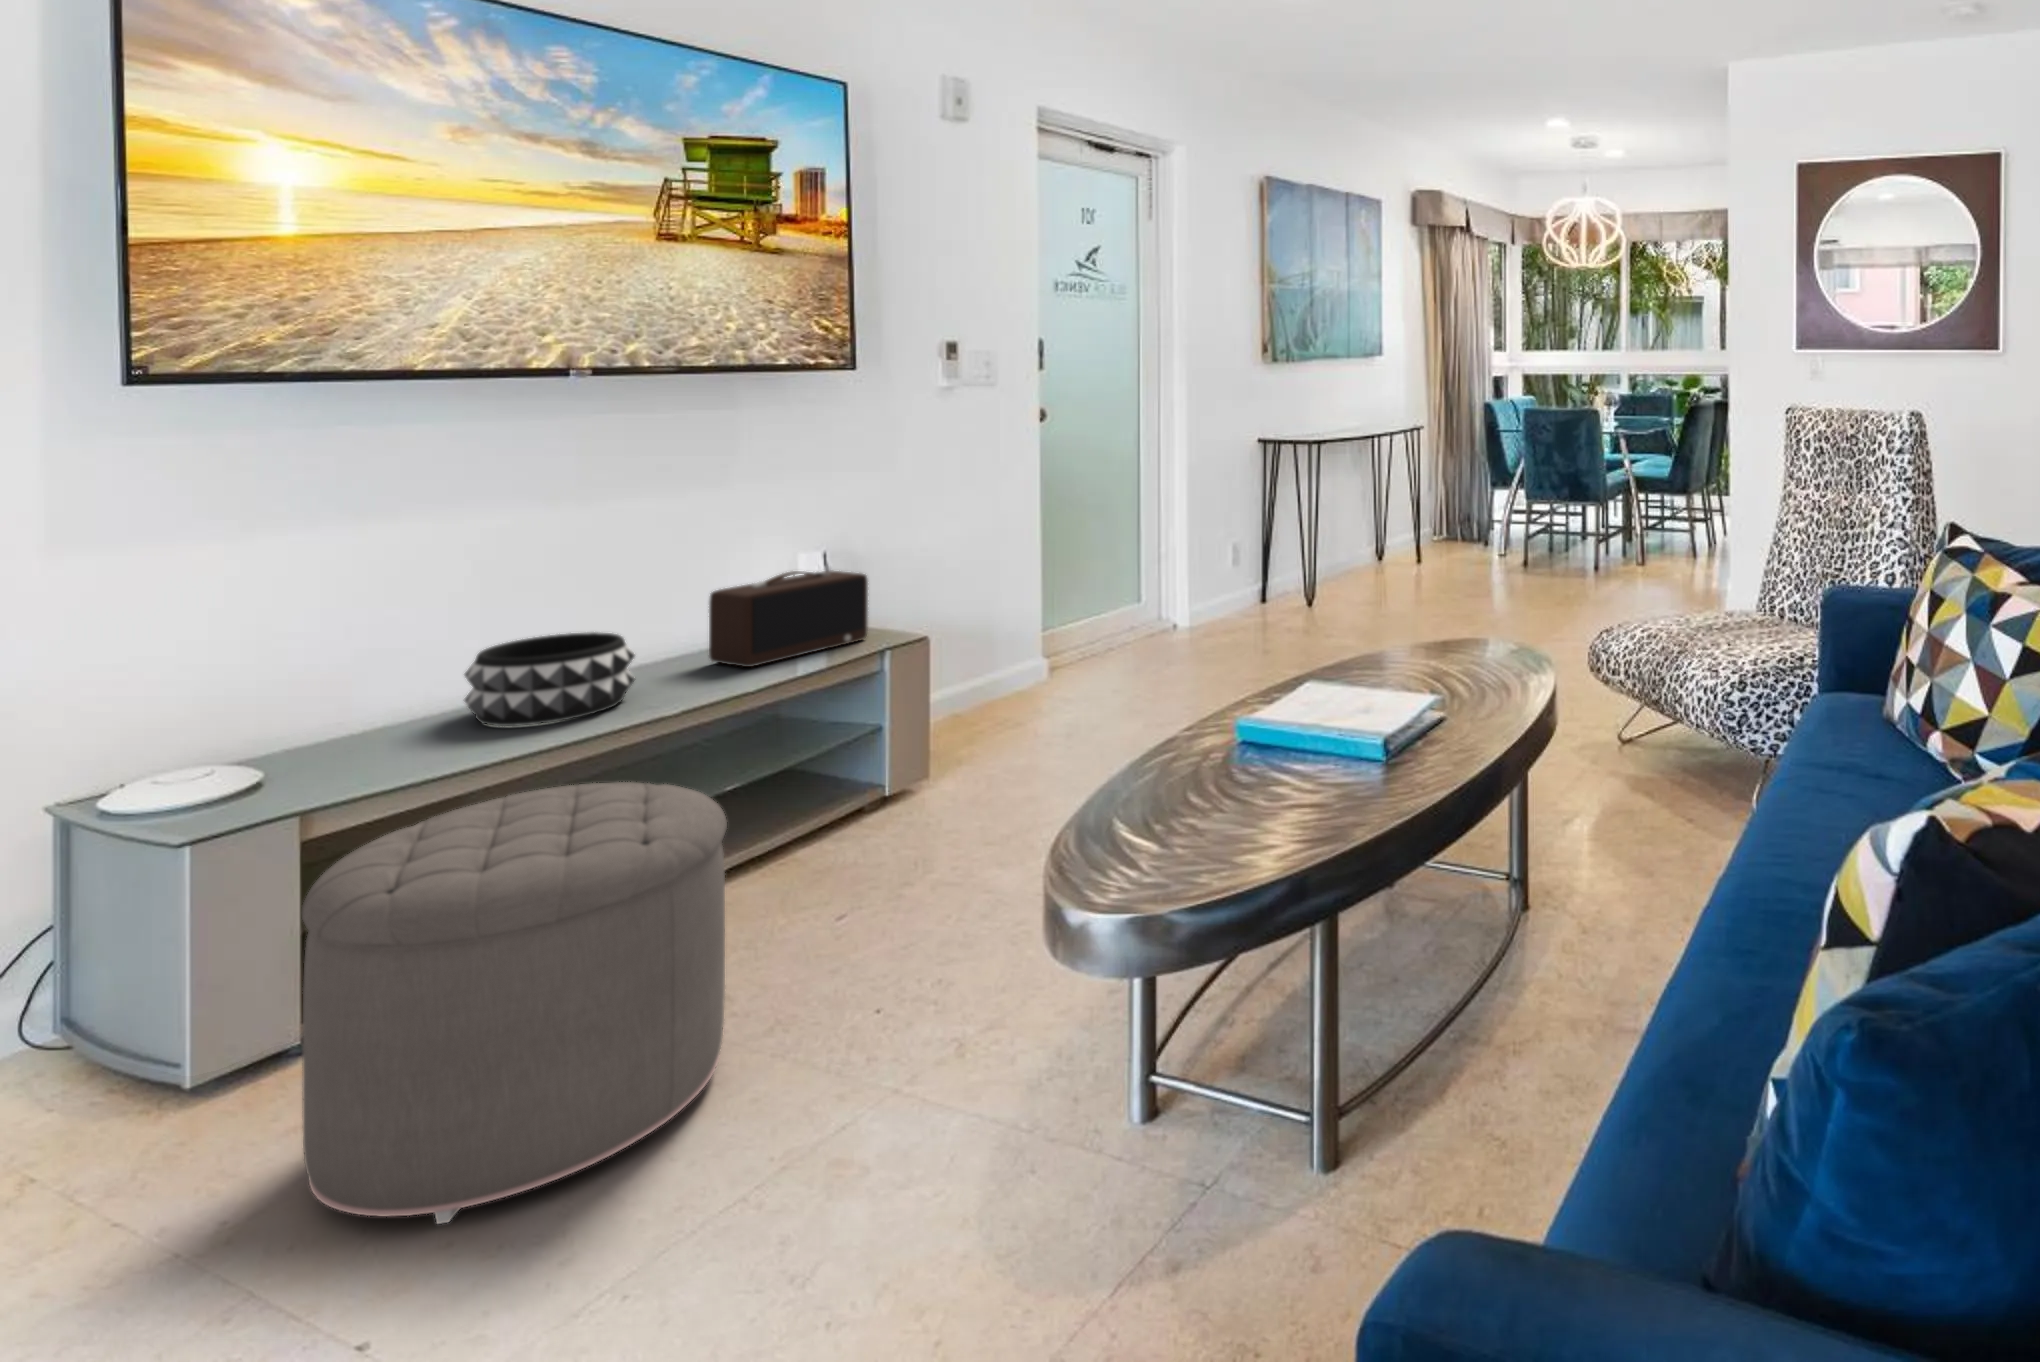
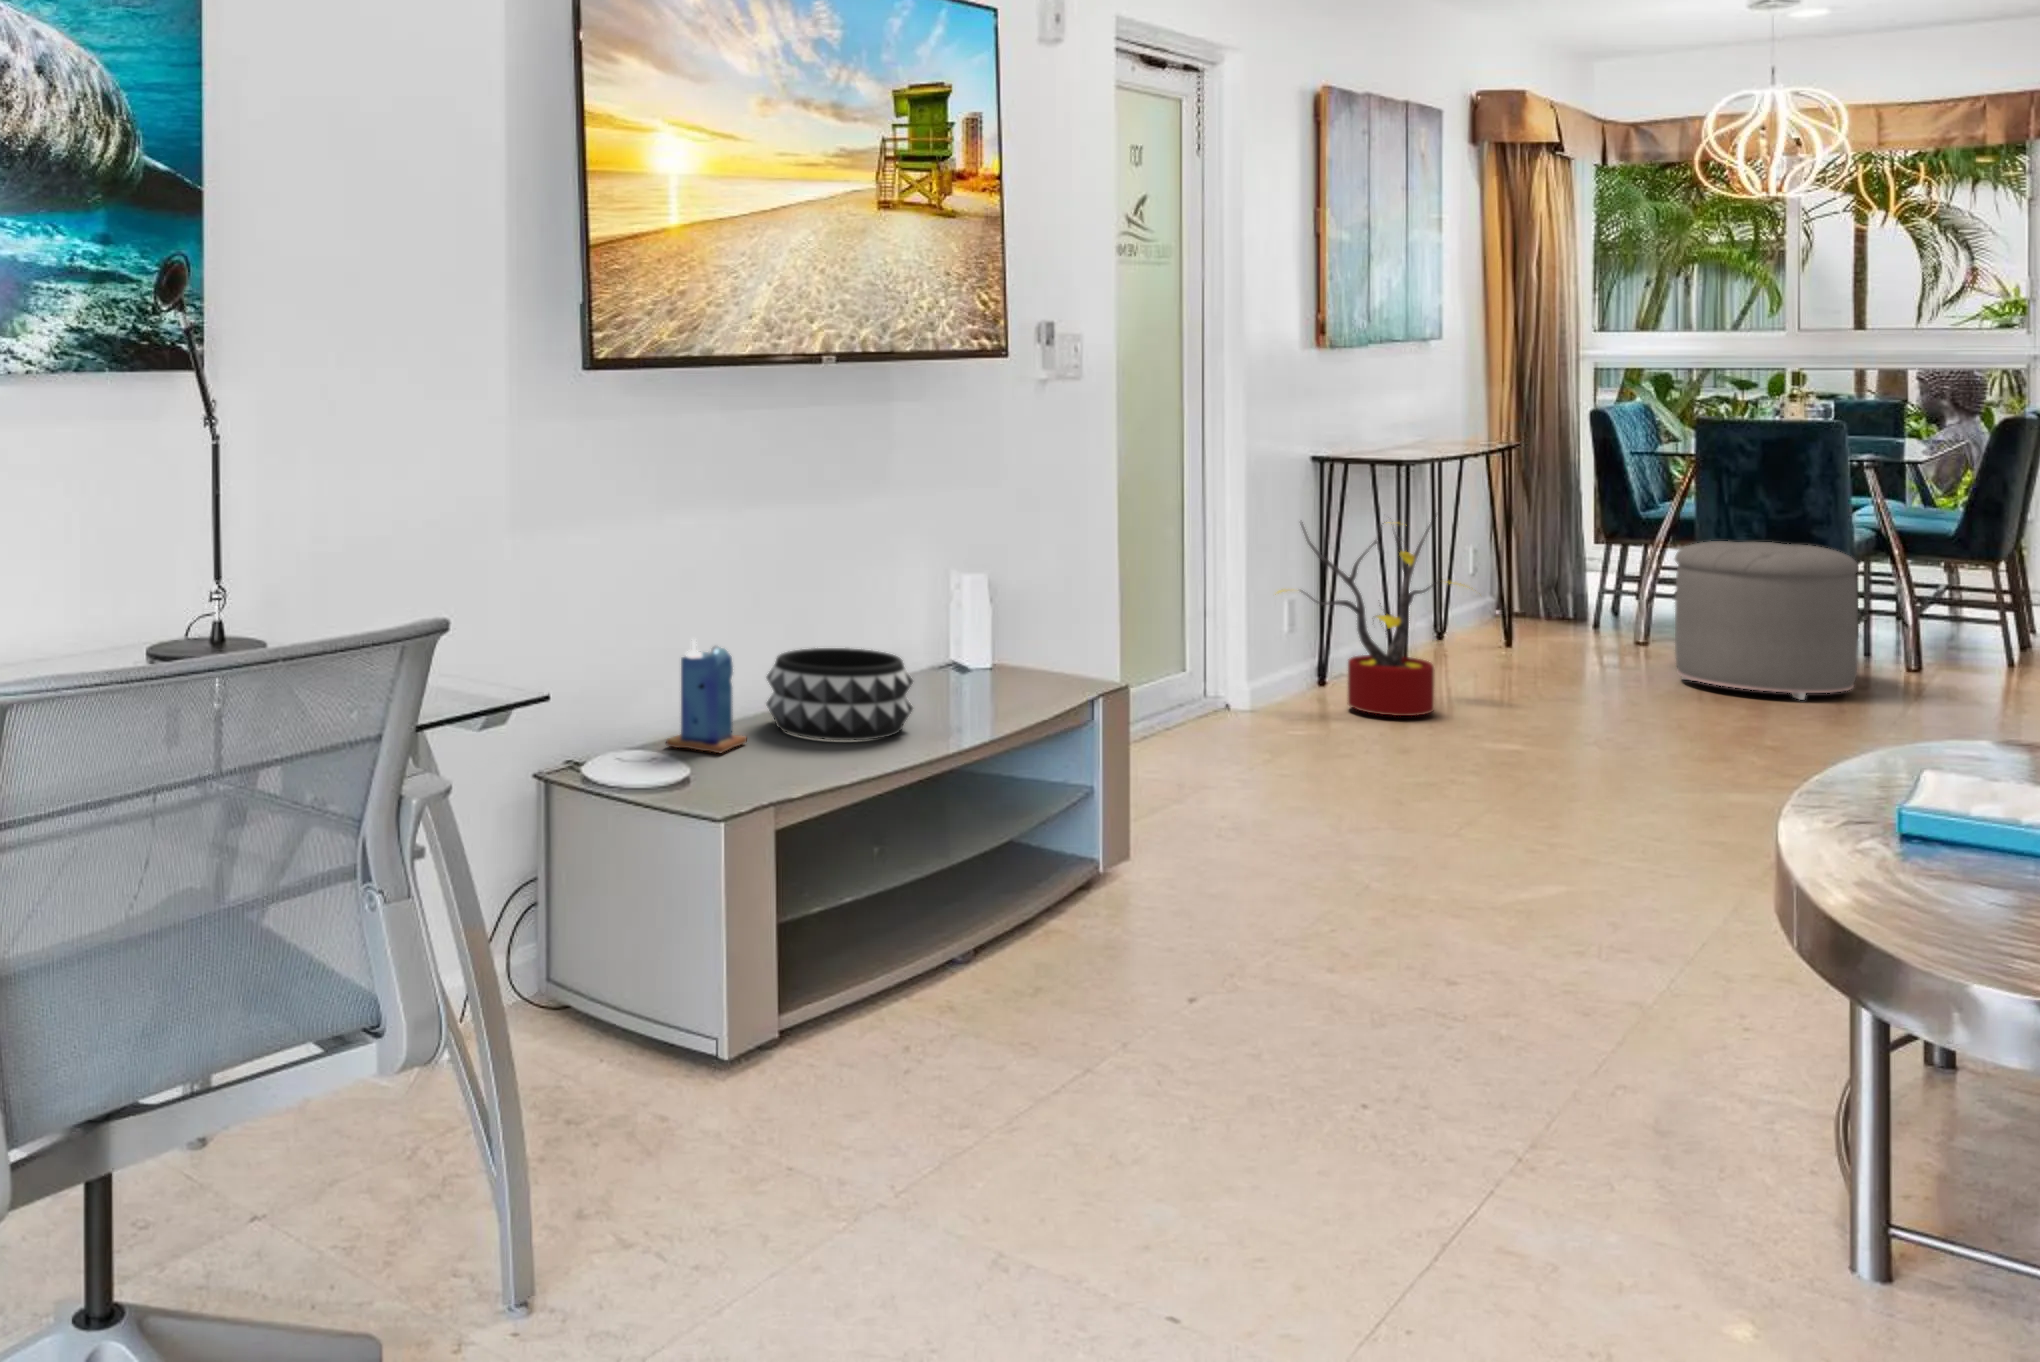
decorative plant: none [1206,476,1359,622] -> present [1279,517,1473,716]
speaker: present [709,571,868,667] -> none [921,596,1057,702]
candle: none [293,643,406,756] -> present [666,640,747,753]
ottoman: present [302,782,727,1224] -> present [1675,541,1859,700]

